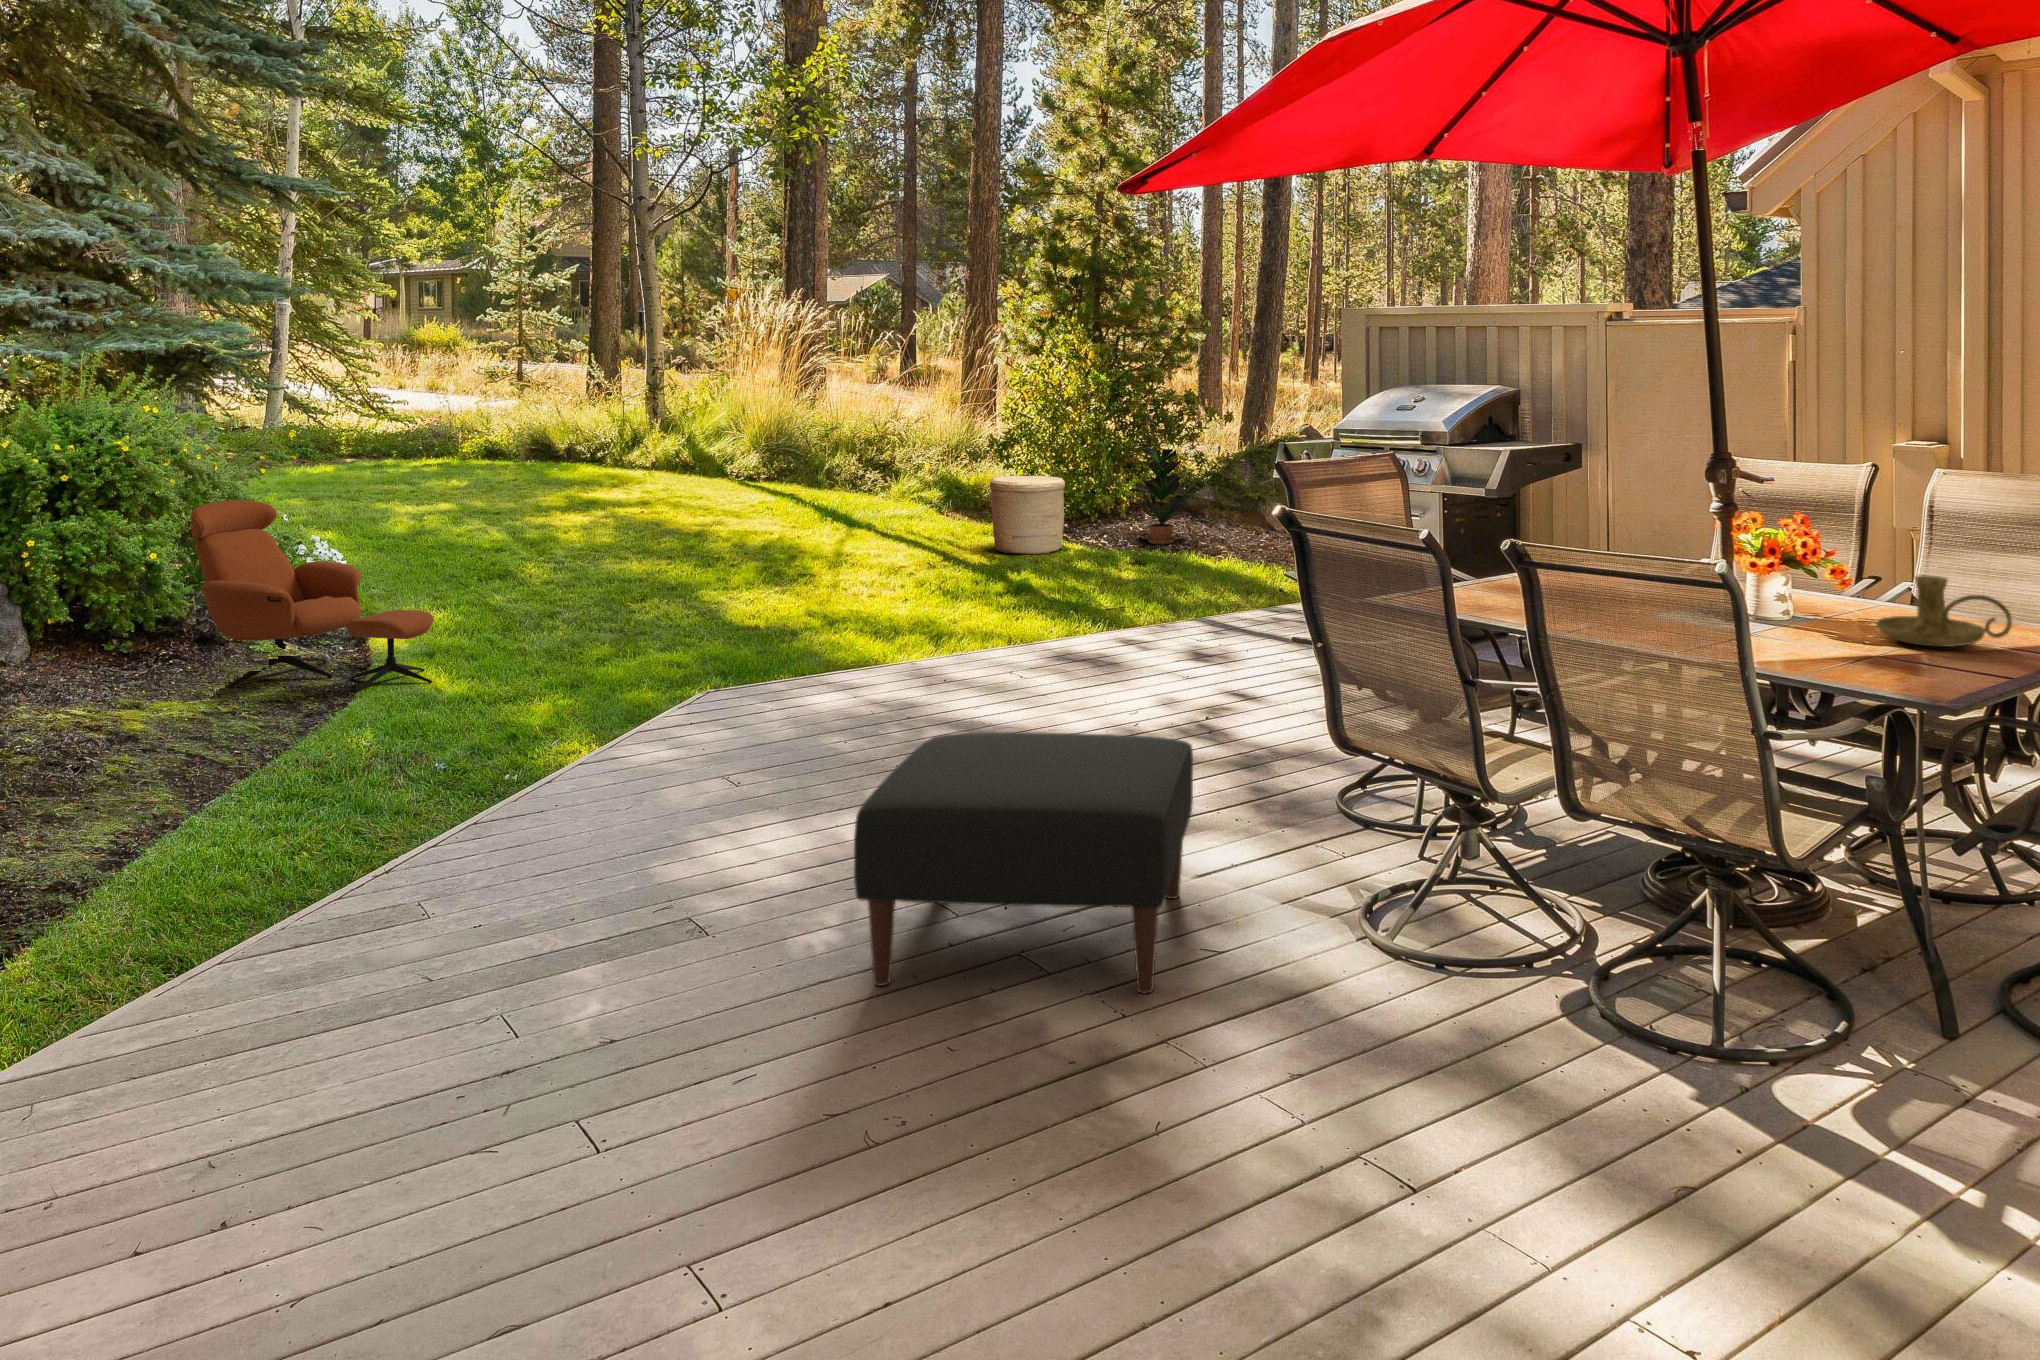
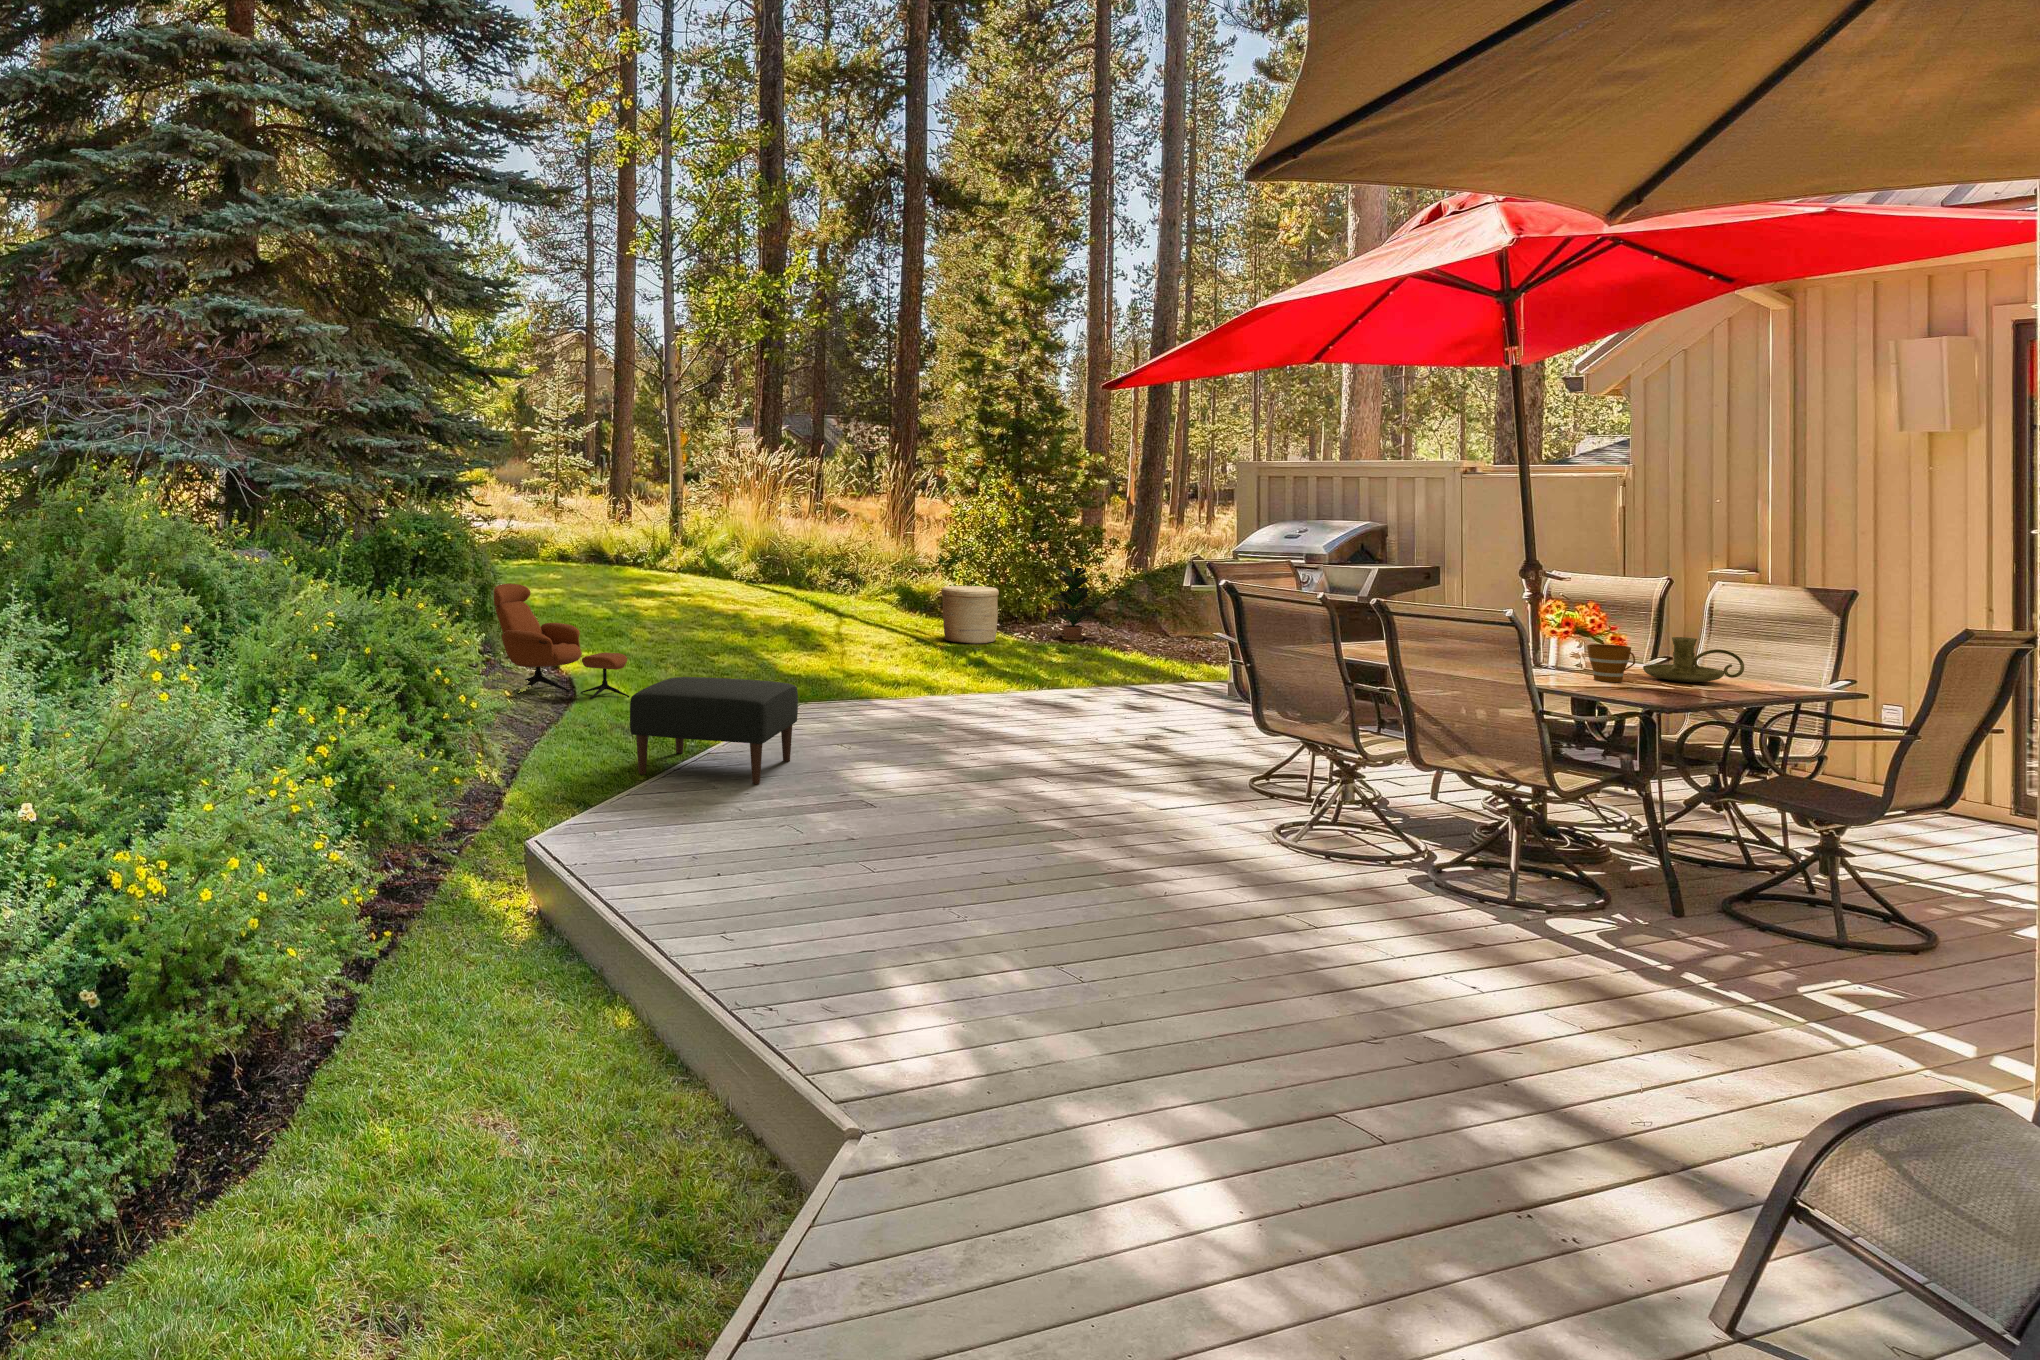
cup: none [1808,593,1877,656] -> present [1587,644,1635,682]
ottoman: present [854,732,1193,994] -> present [630,677,798,784]

